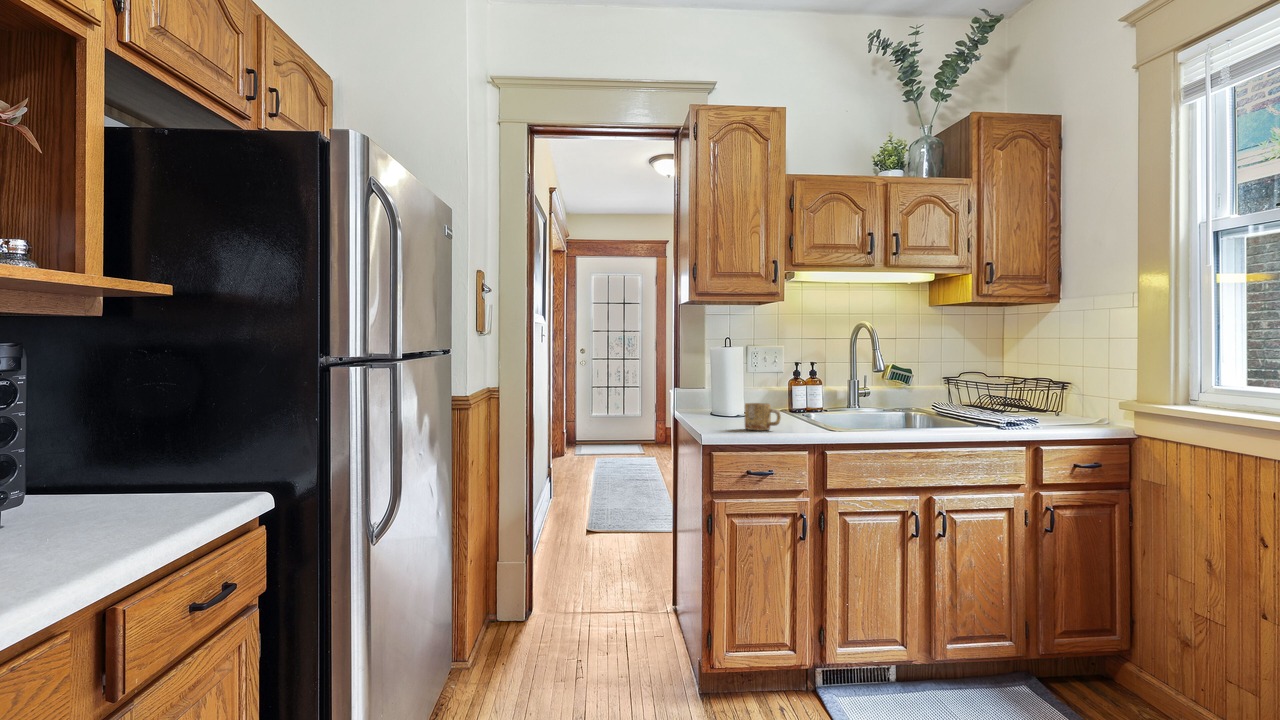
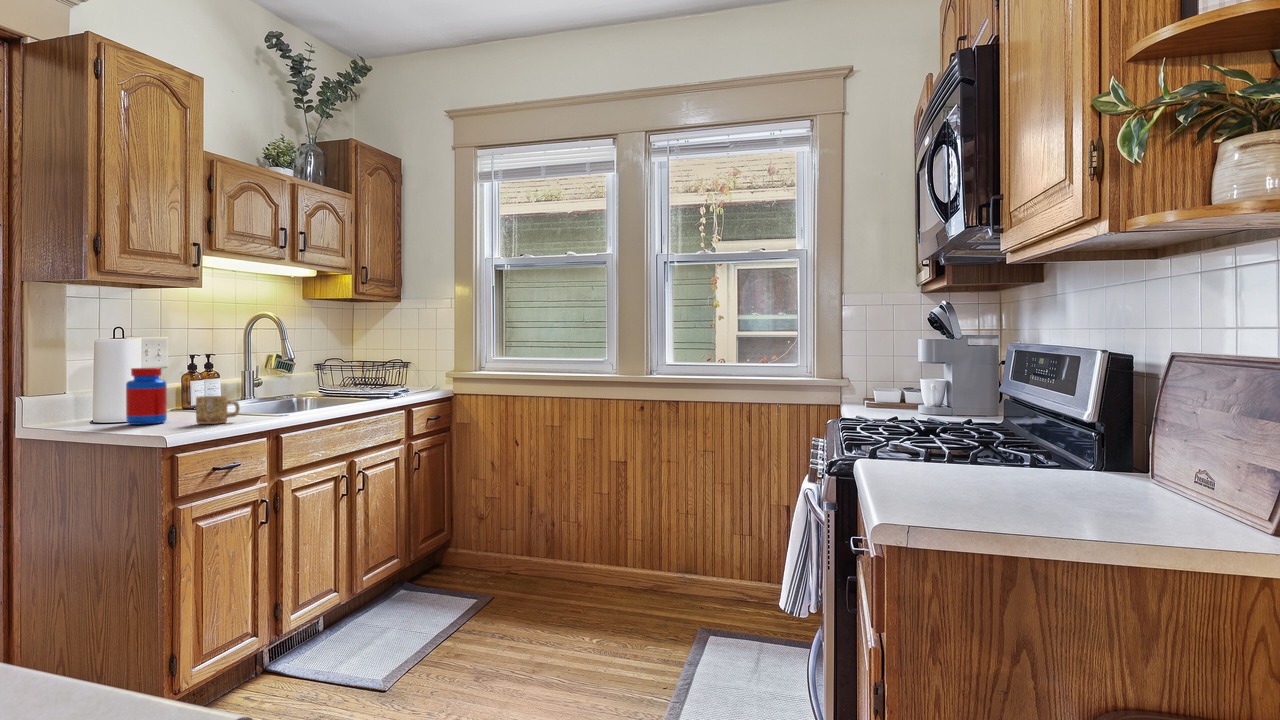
jar: none [711,375,740,424] -> present [126,368,167,425]

